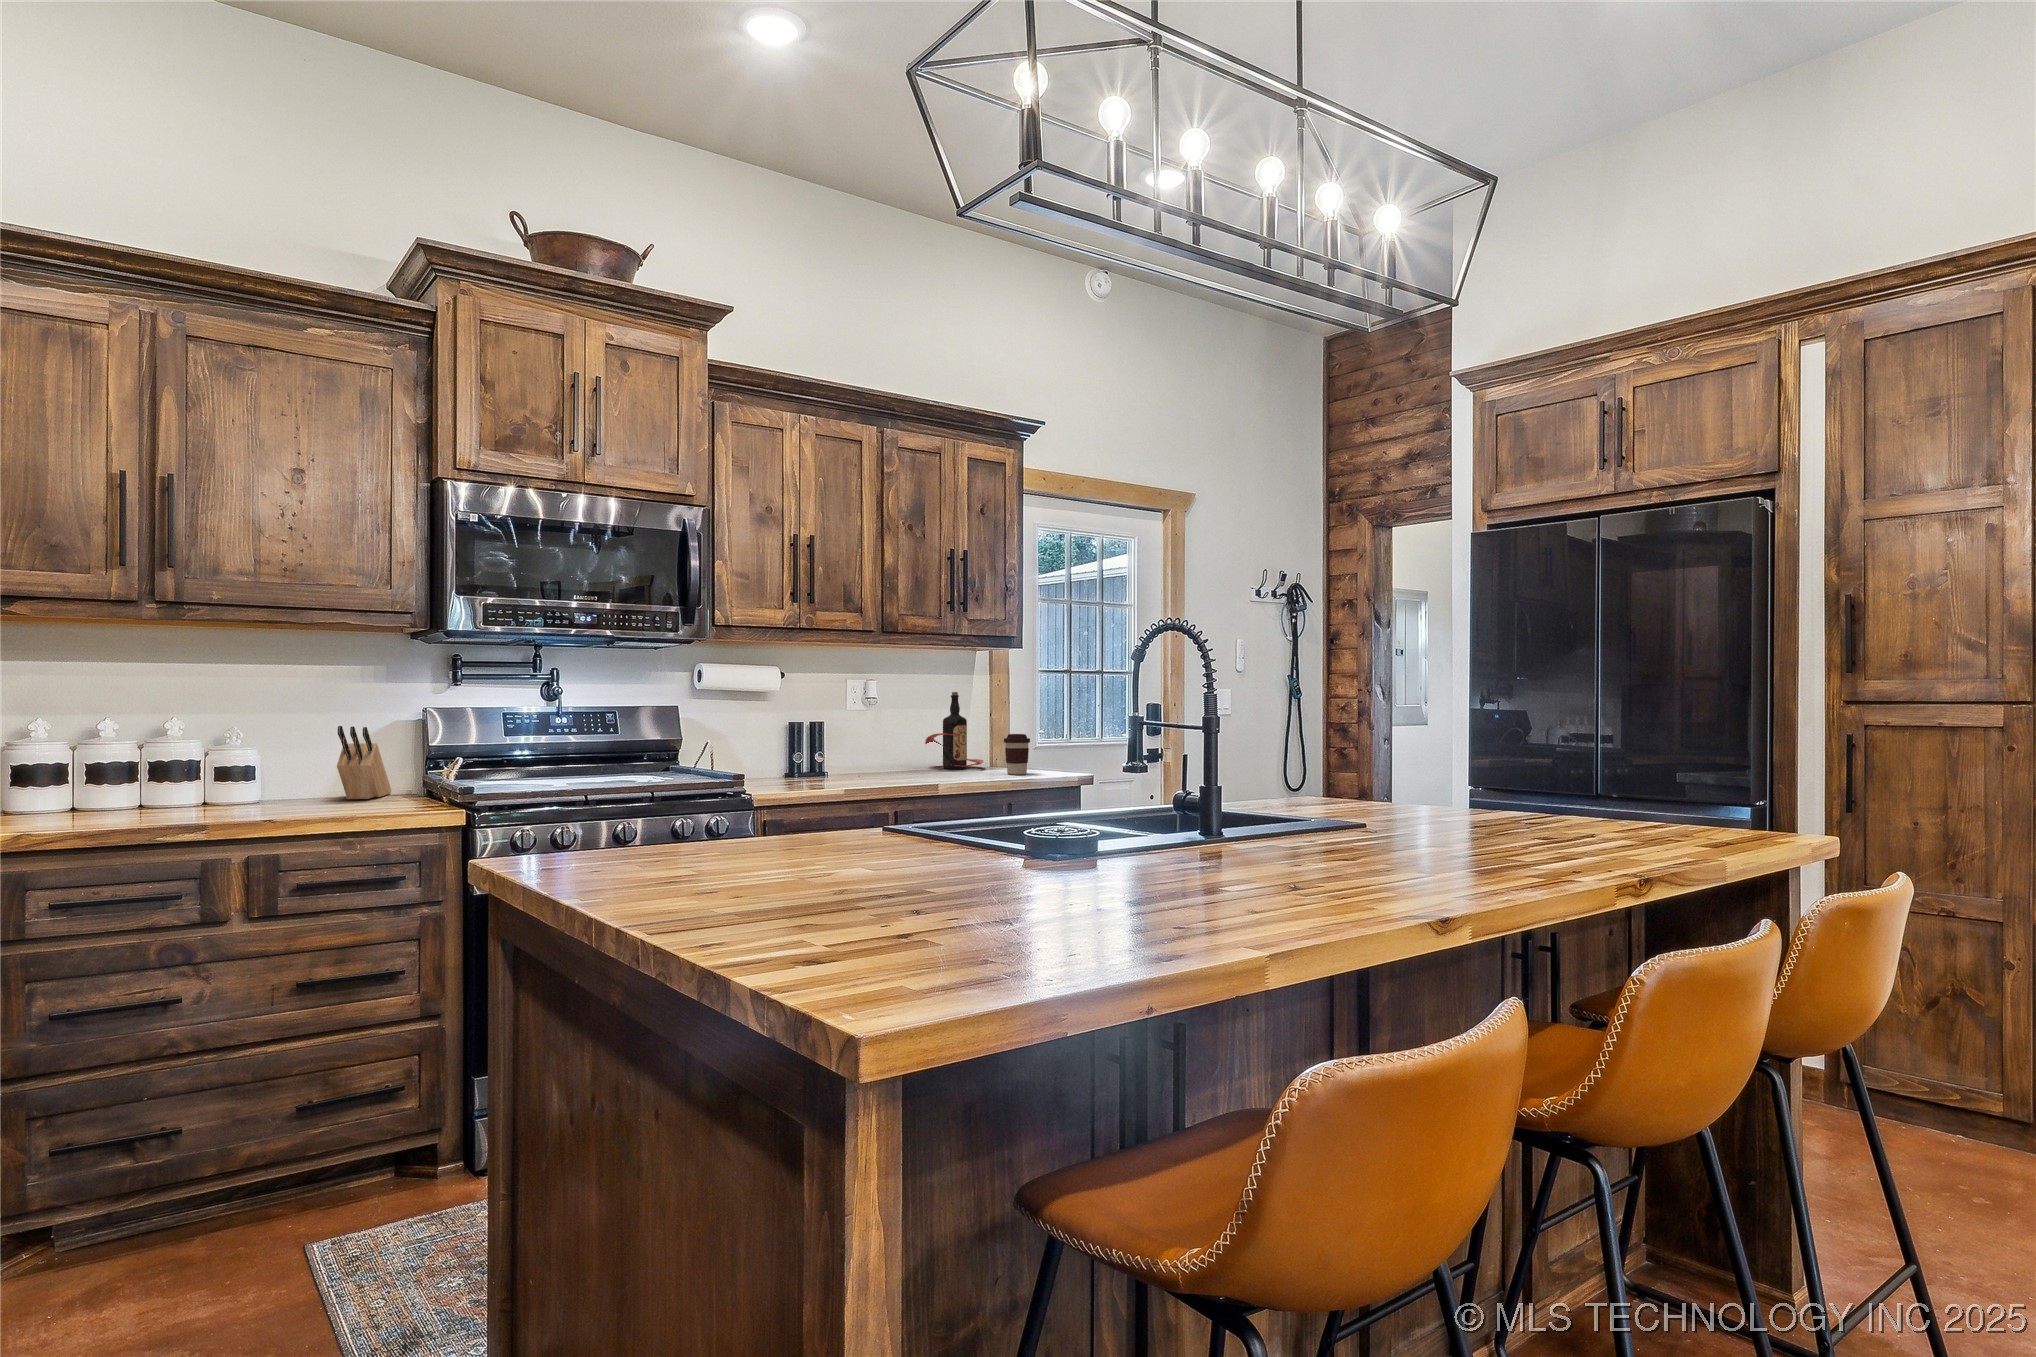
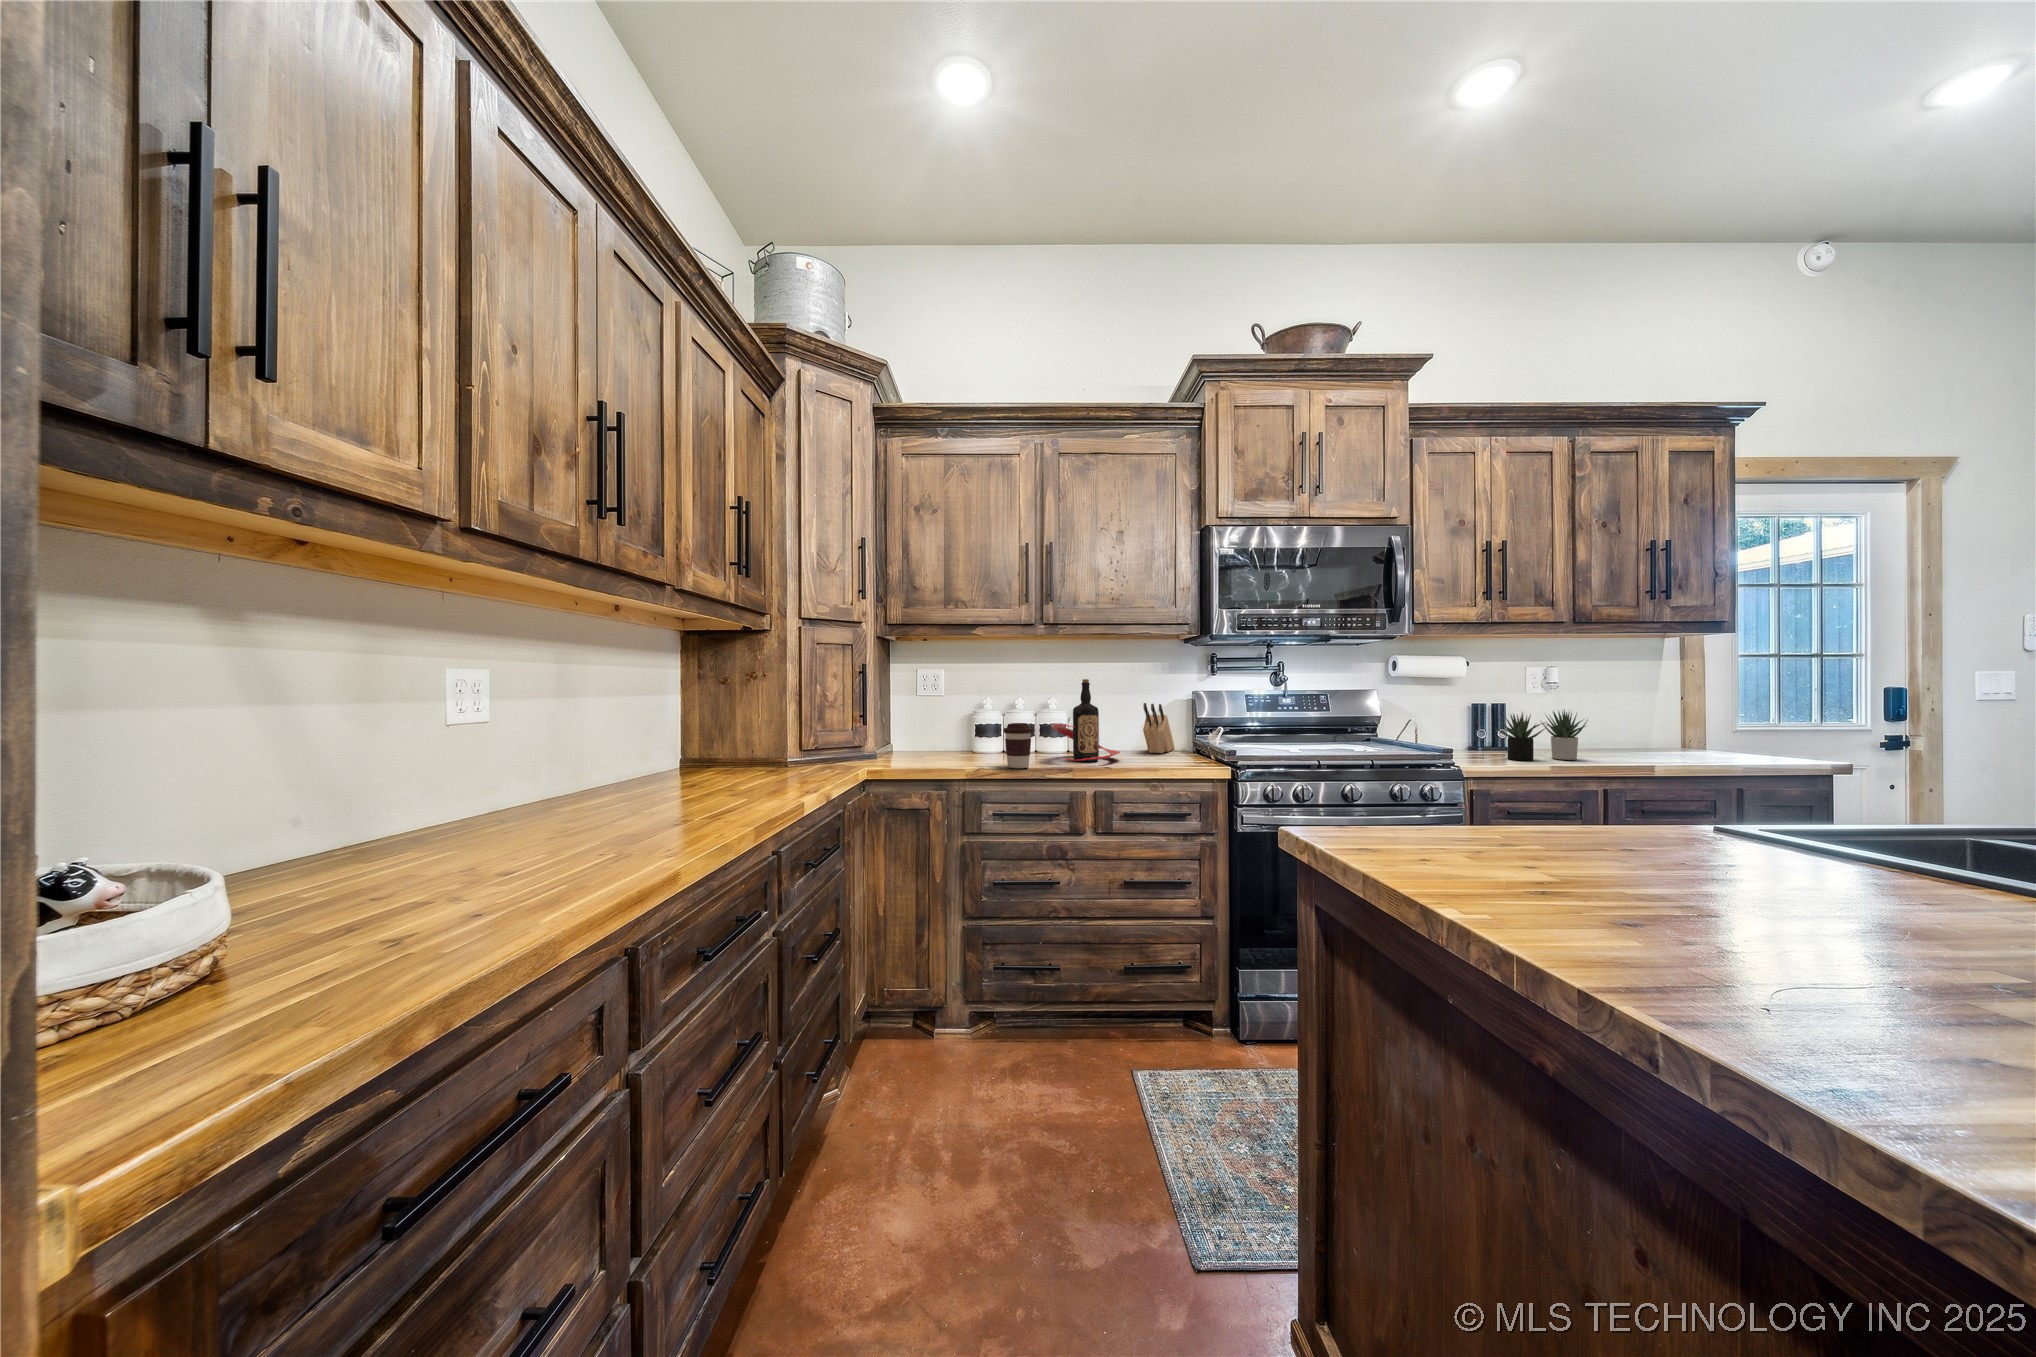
bottle: present [925,692,984,769] -> present [1051,679,1120,762]
succulent plant: none [799,724,891,785] -> present [1495,710,1588,761]
coffee cup: present [1004,734,1030,775] -> present [1004,723,1032,768]

